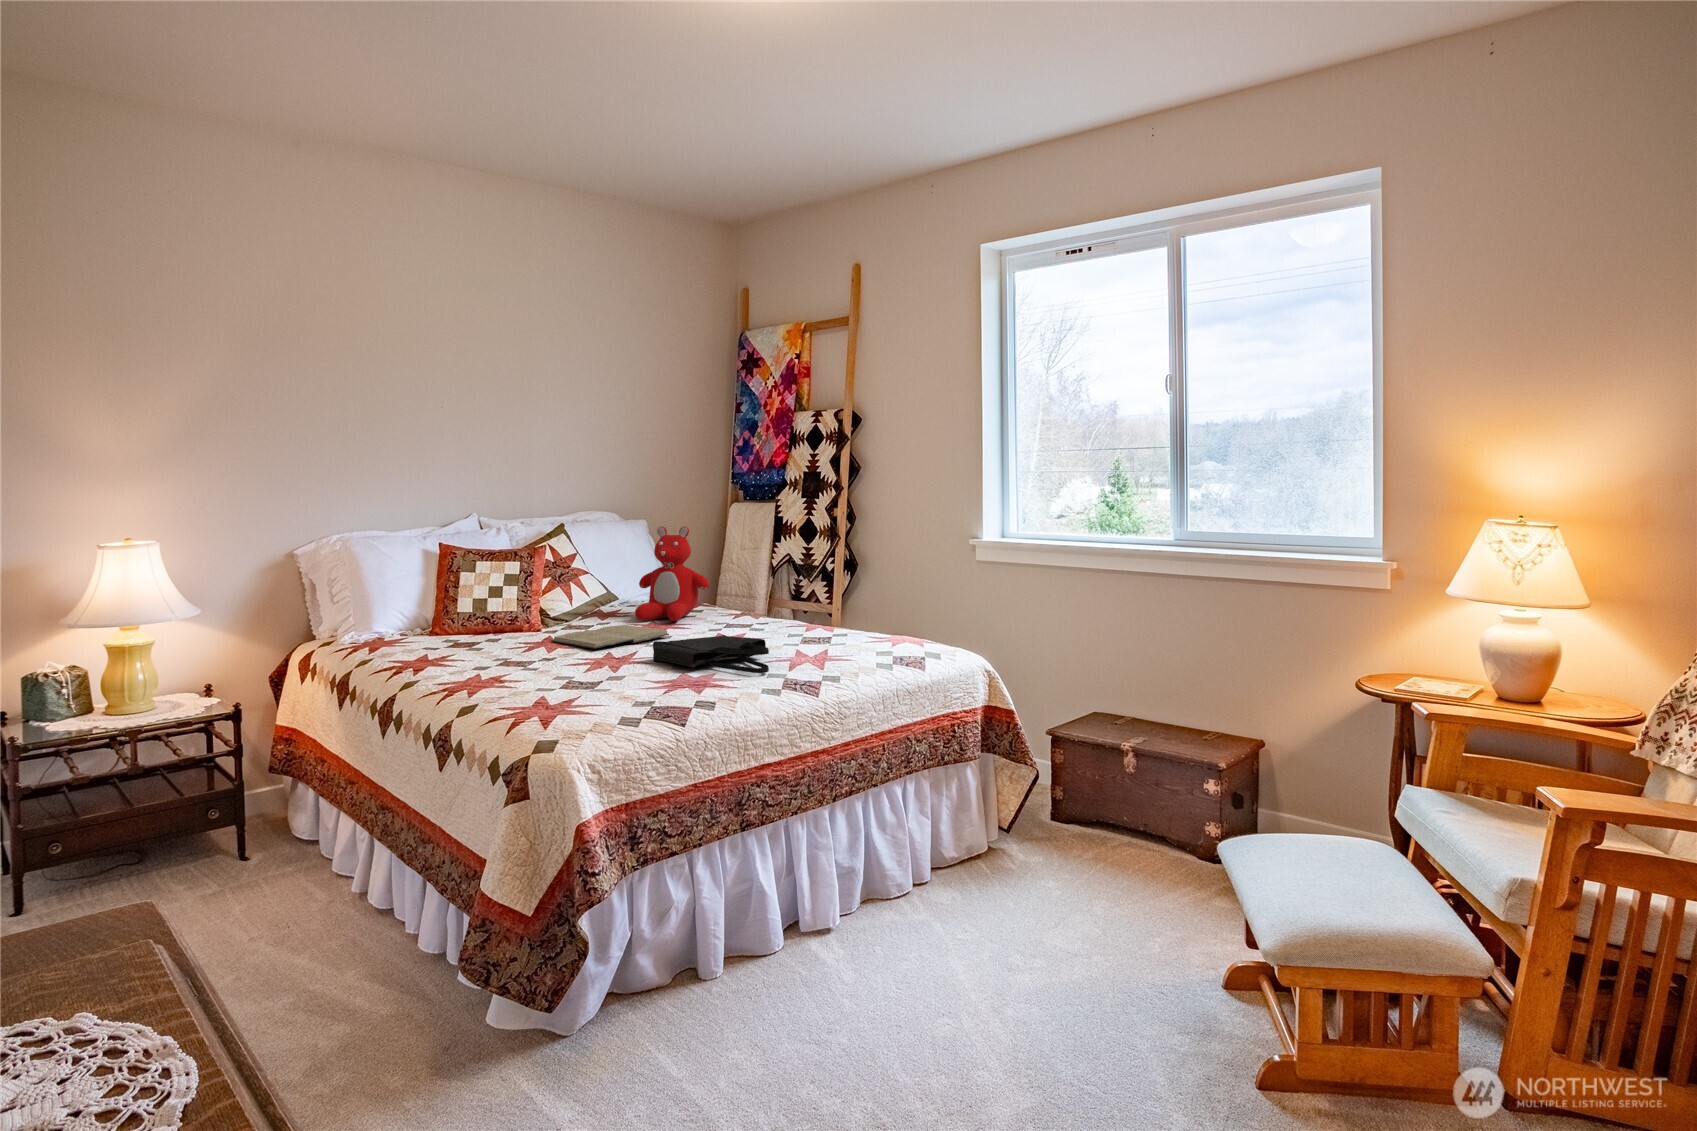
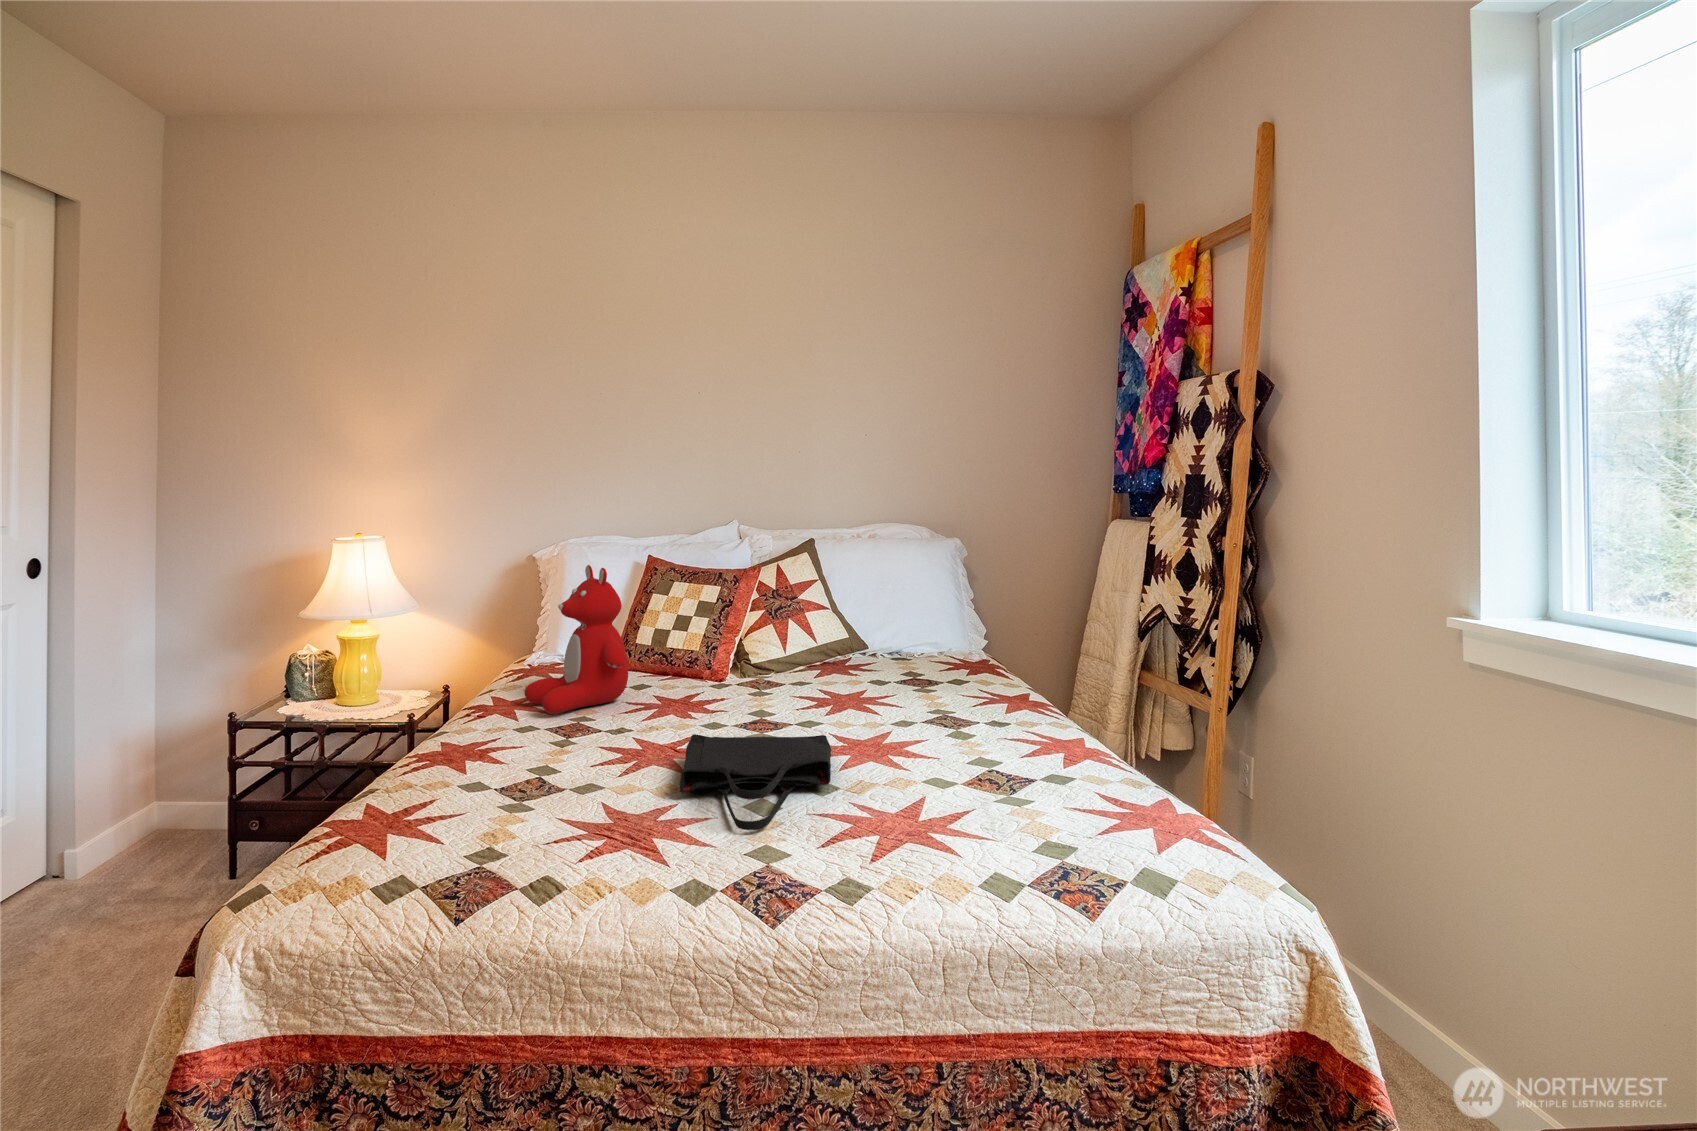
teddy bear: present [635,526,709,621] -> present [524,565,628,713]
book: present [551,625,669,649] -> none [675,687,805,725]

